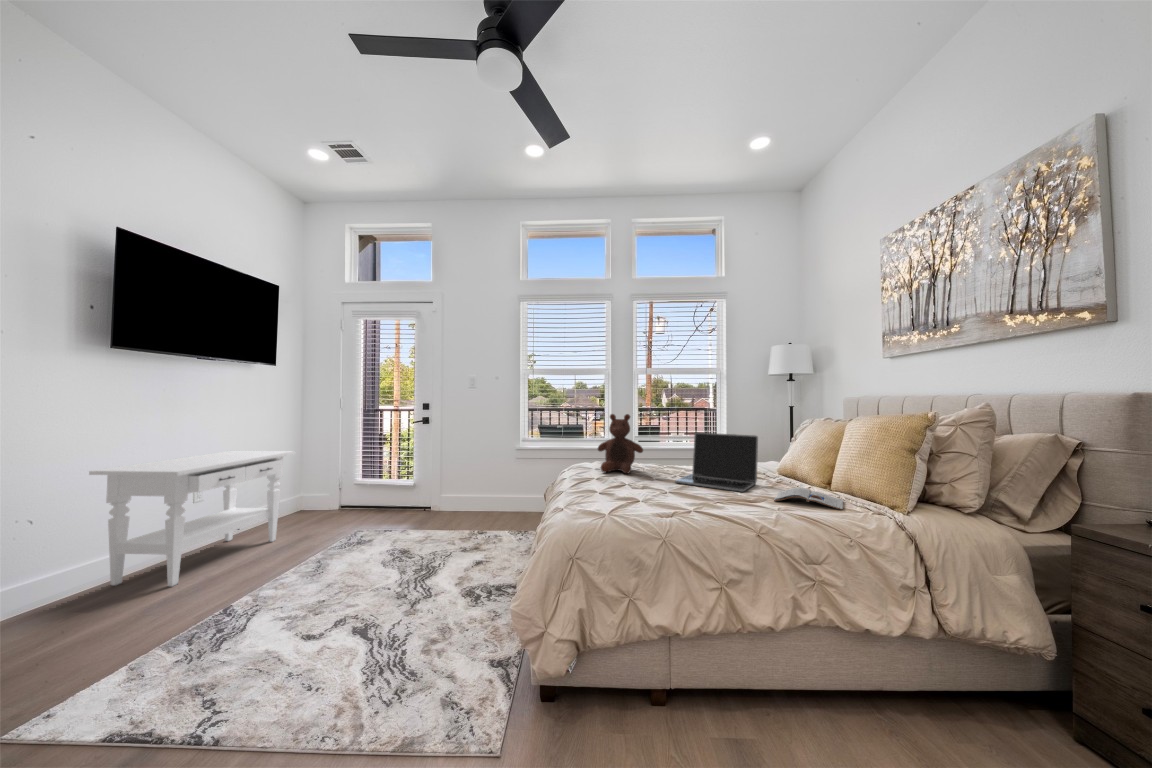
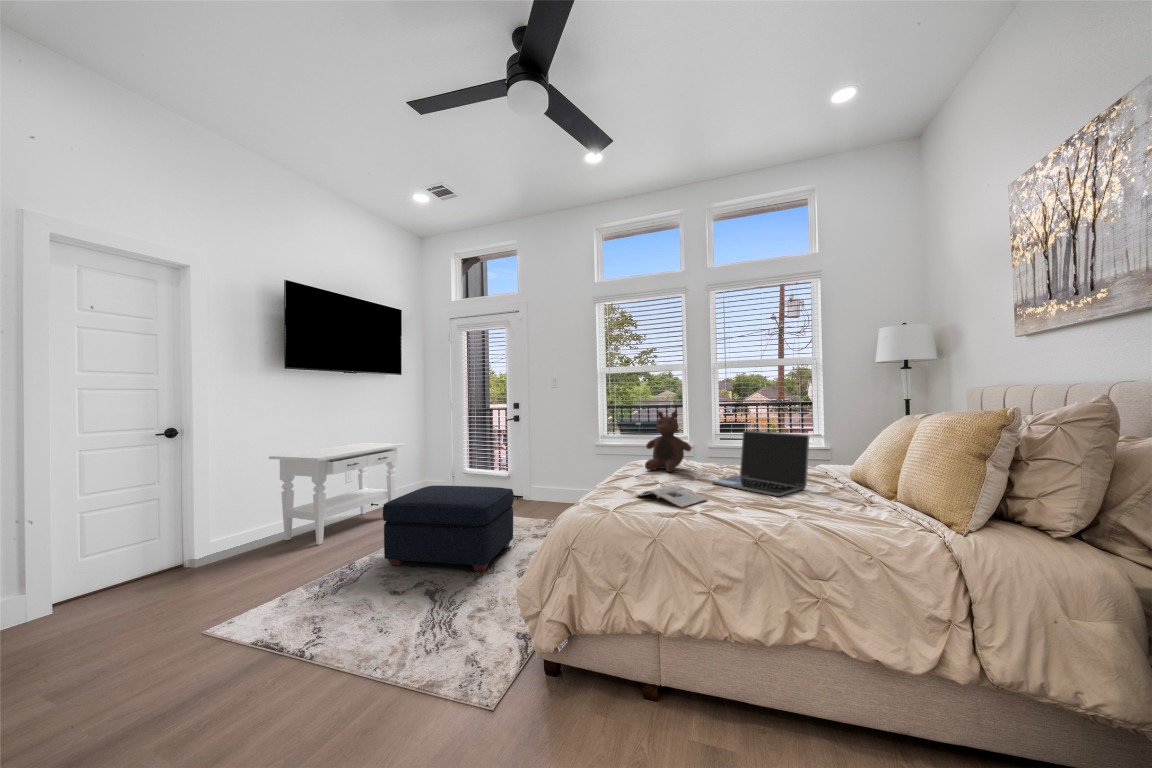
magazine: present [774,487,843,510] -> present [638,485,707,508]
ottoman: none [285,499,447,601] -> present [383,485,514,572]

